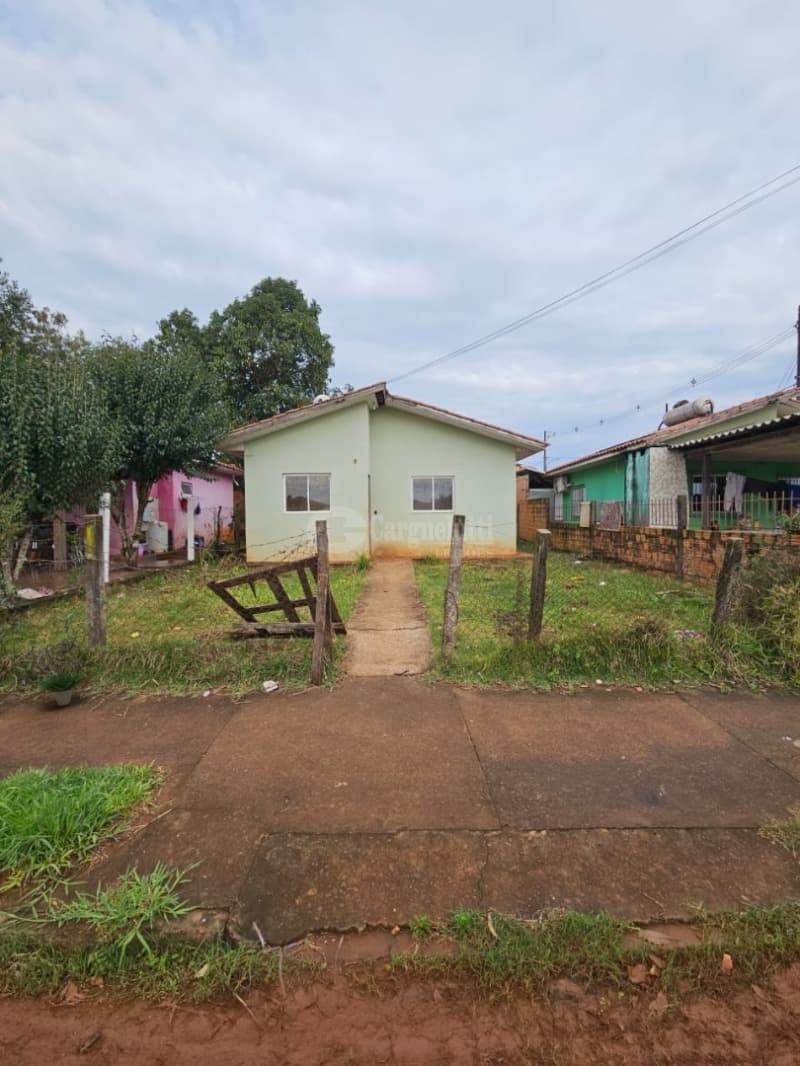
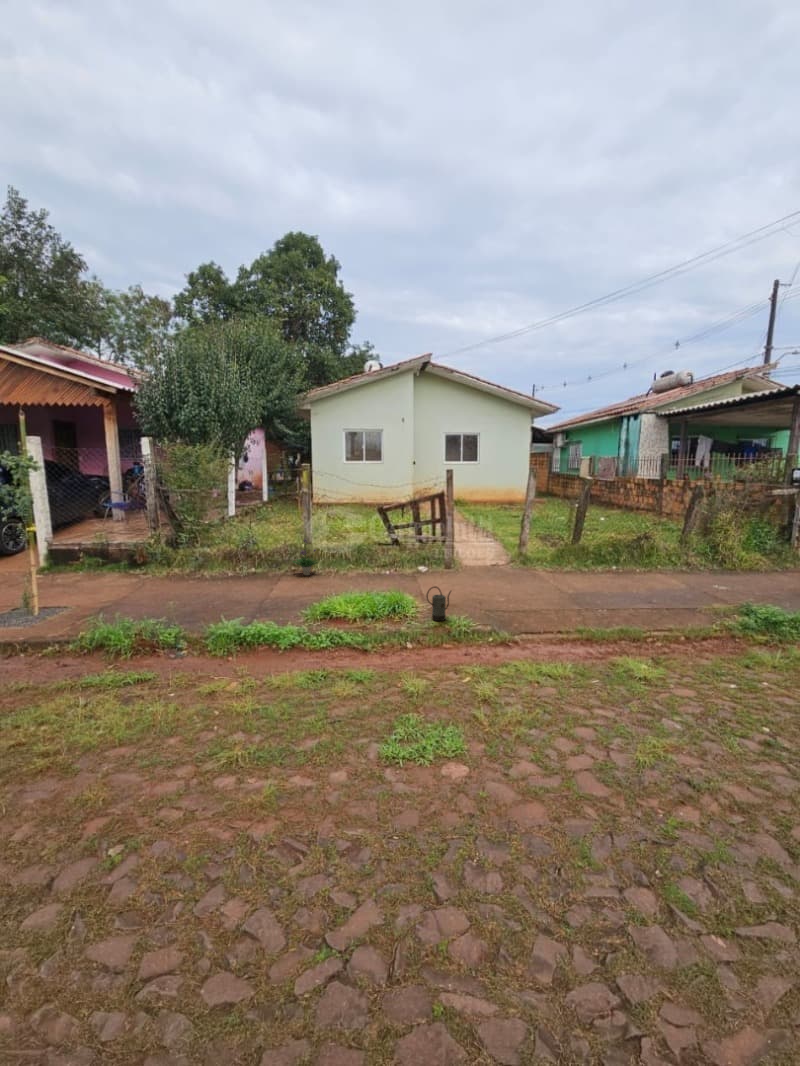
watering can: none [111,792,191,878] -> present [426,586,451,621]

